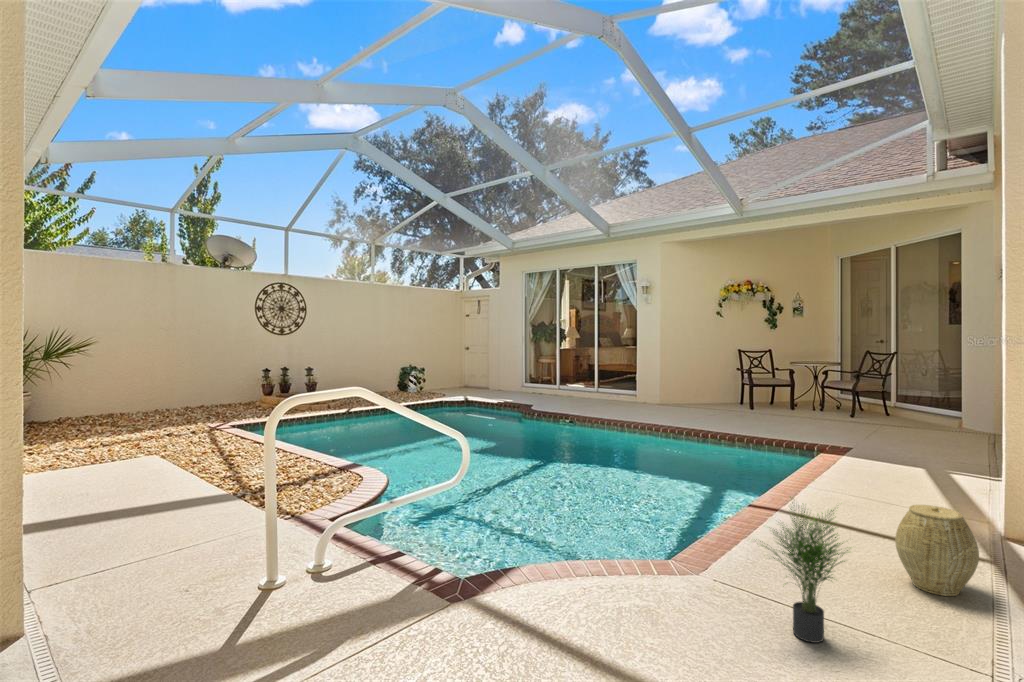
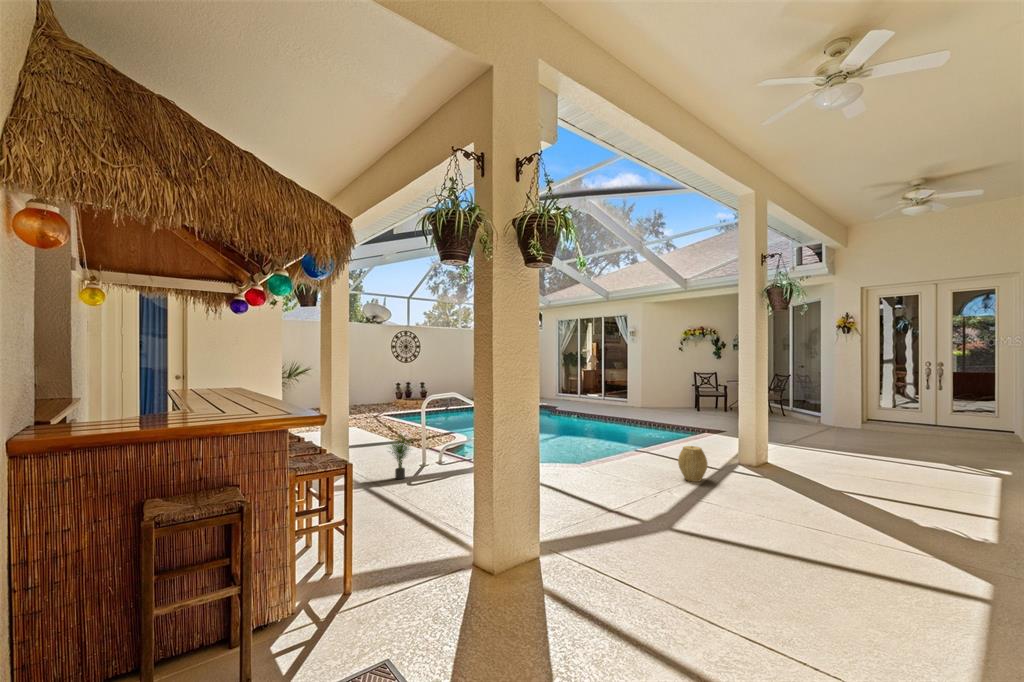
potted plant: present [760,509,848,643] -> present [391,433,410,479]

